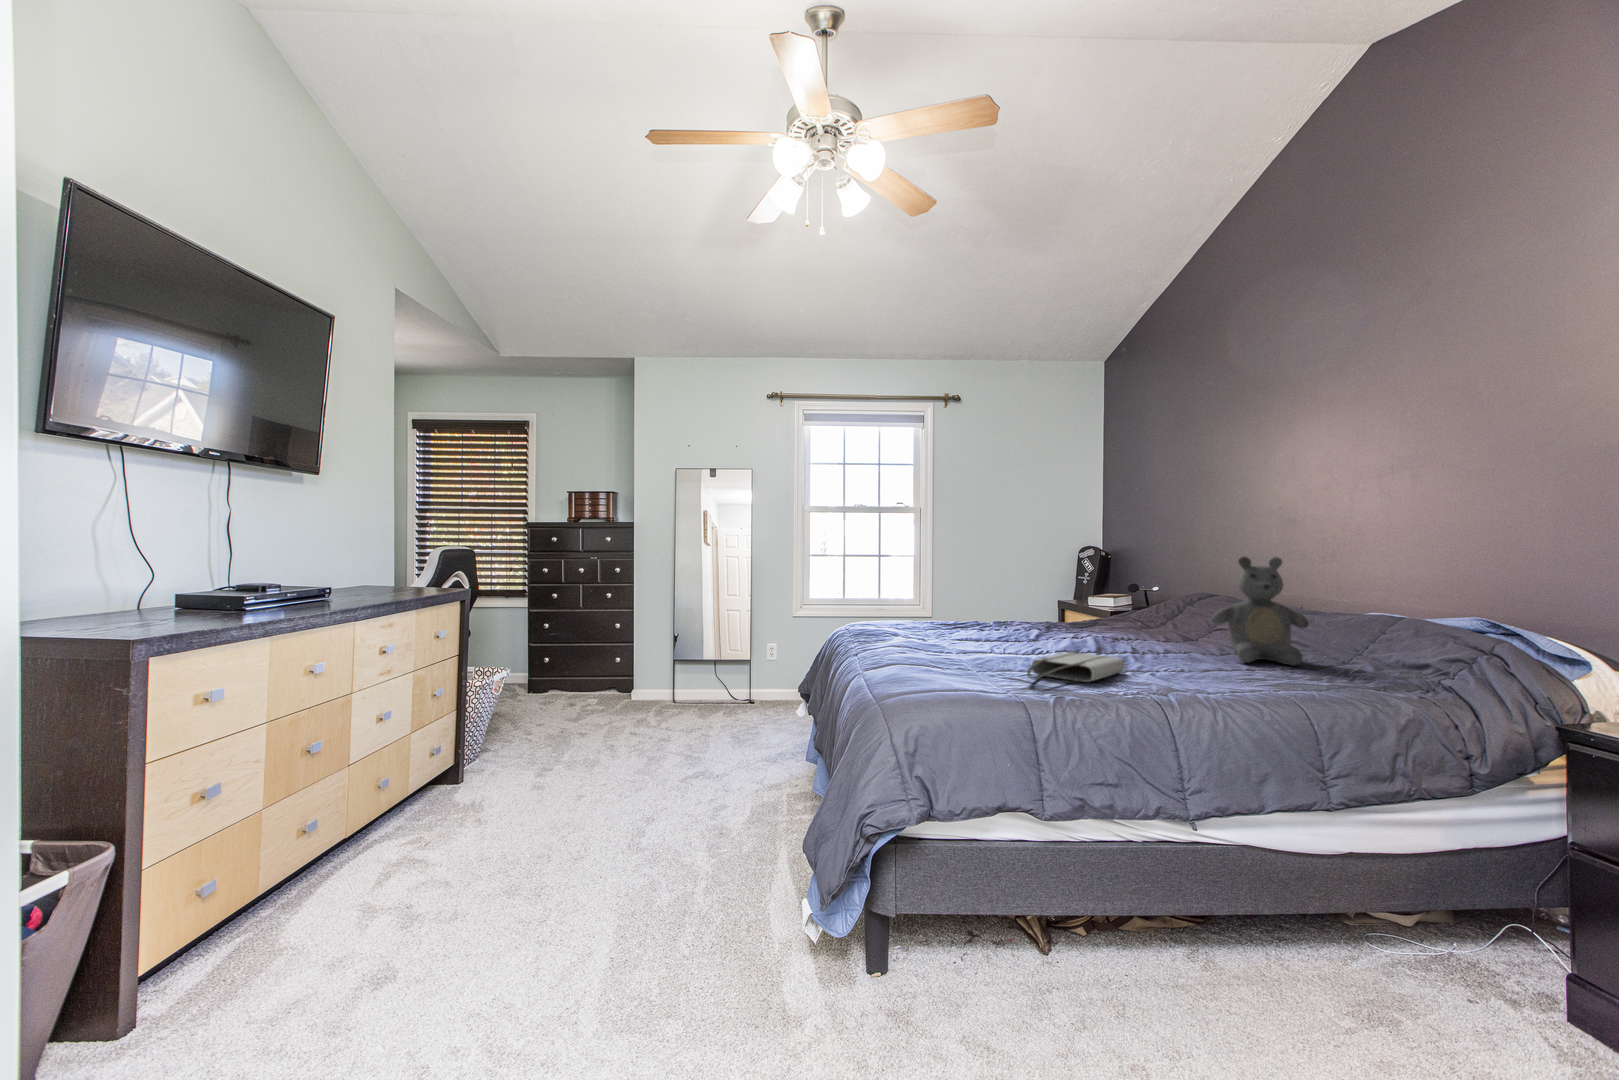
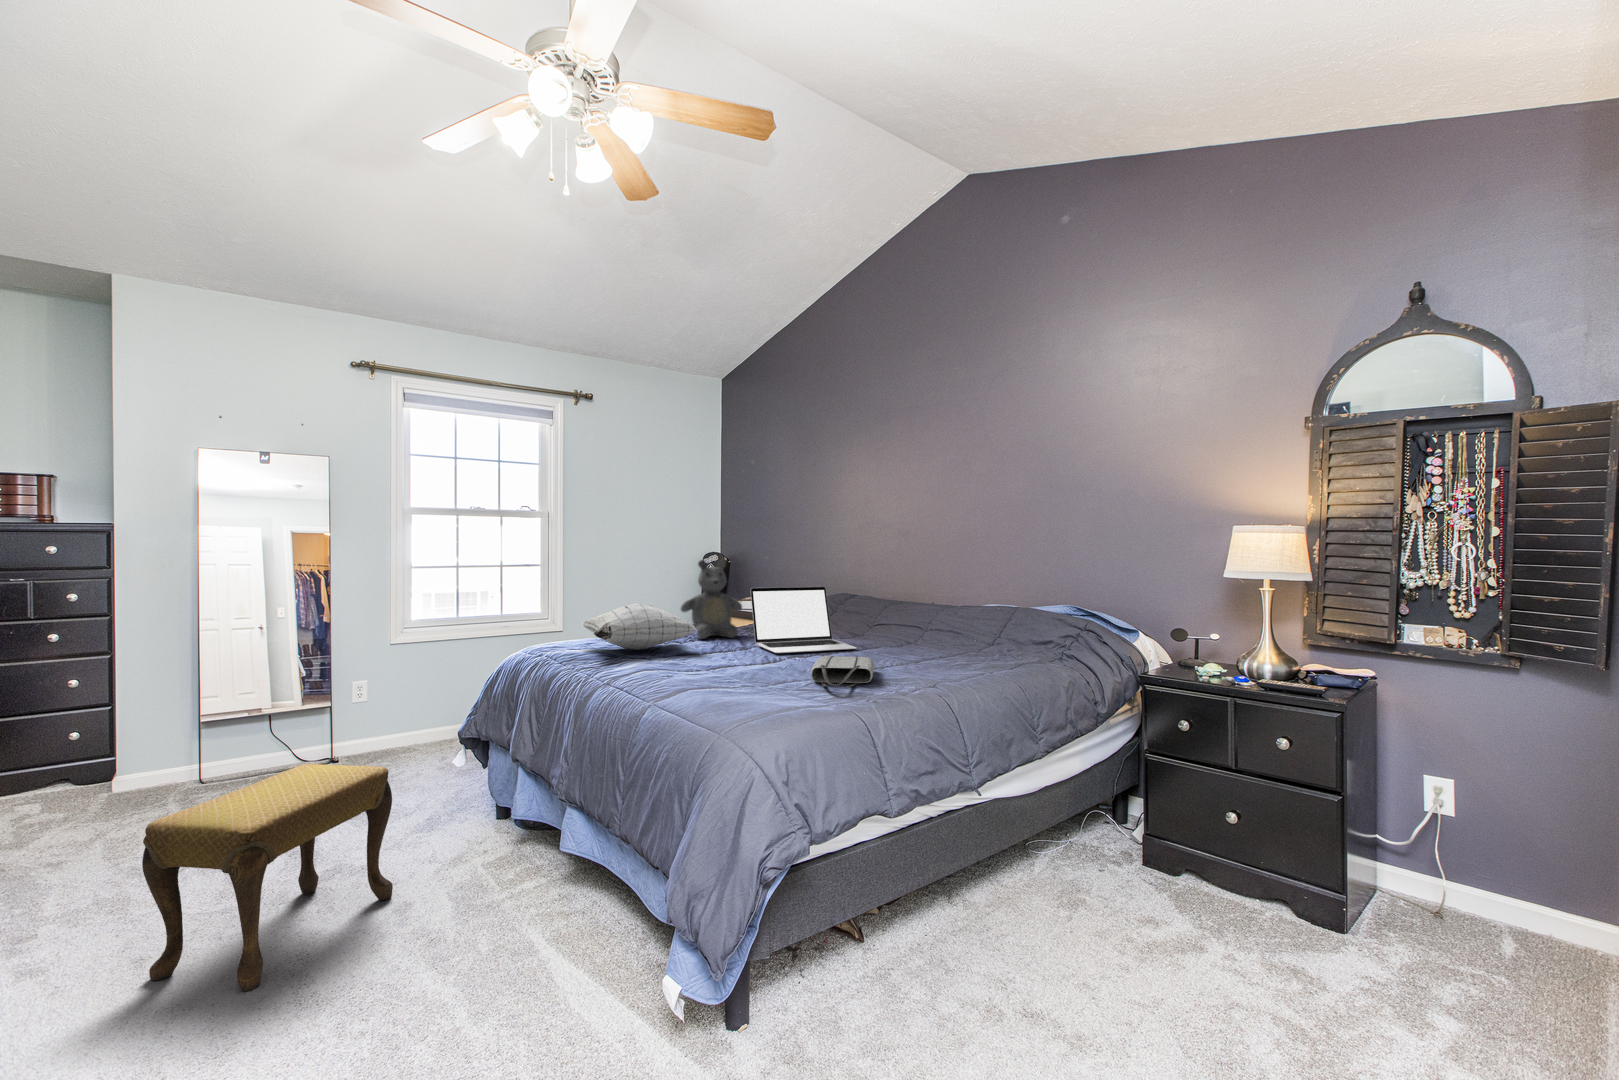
teddy bear: present [1212,556,1309,666] -> present [681,560,742,639]
laptop: none [1048,580,1154,653] -> present [750,587,856,654]
pillow: none [881,589,979,633] -> present [582,603,697,650]
footstool: none [578,689,721,826] -> present [142,764,393,991]

